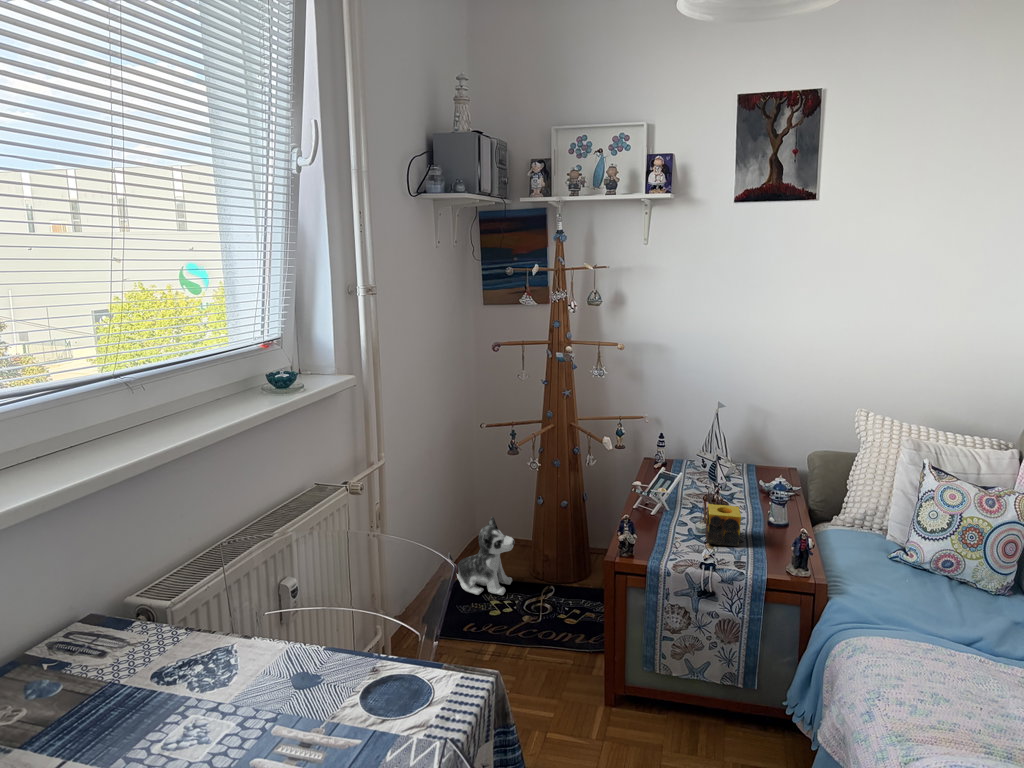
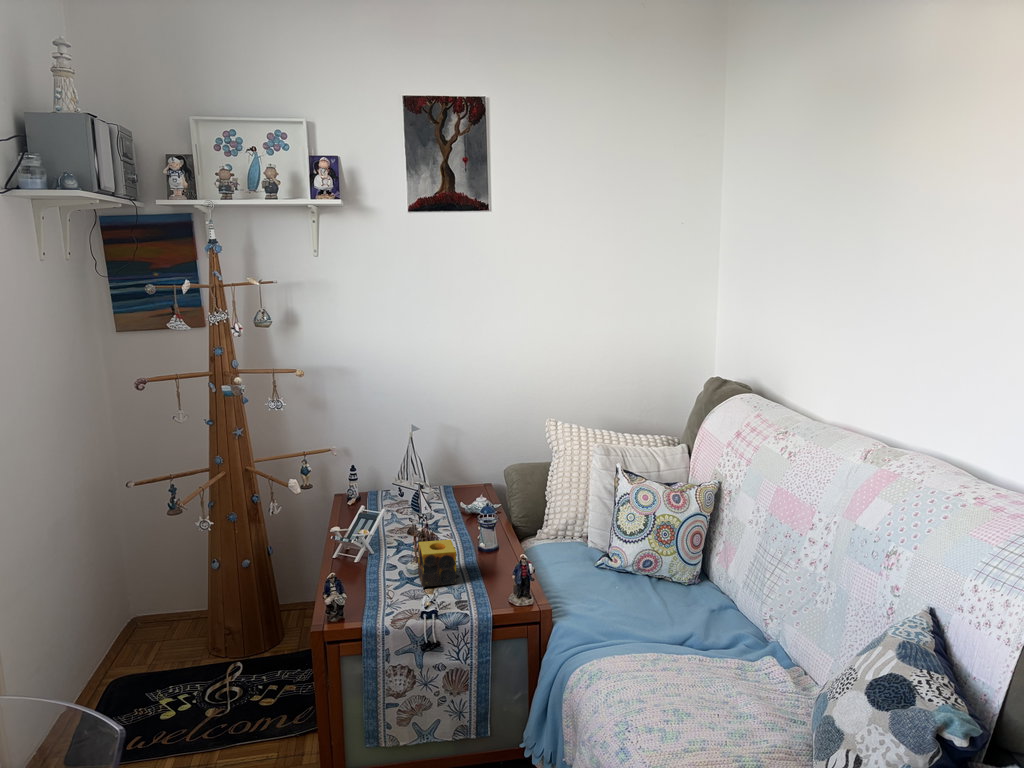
plush toy: present [448,516,514,595] -> none [95,594,187,697]

